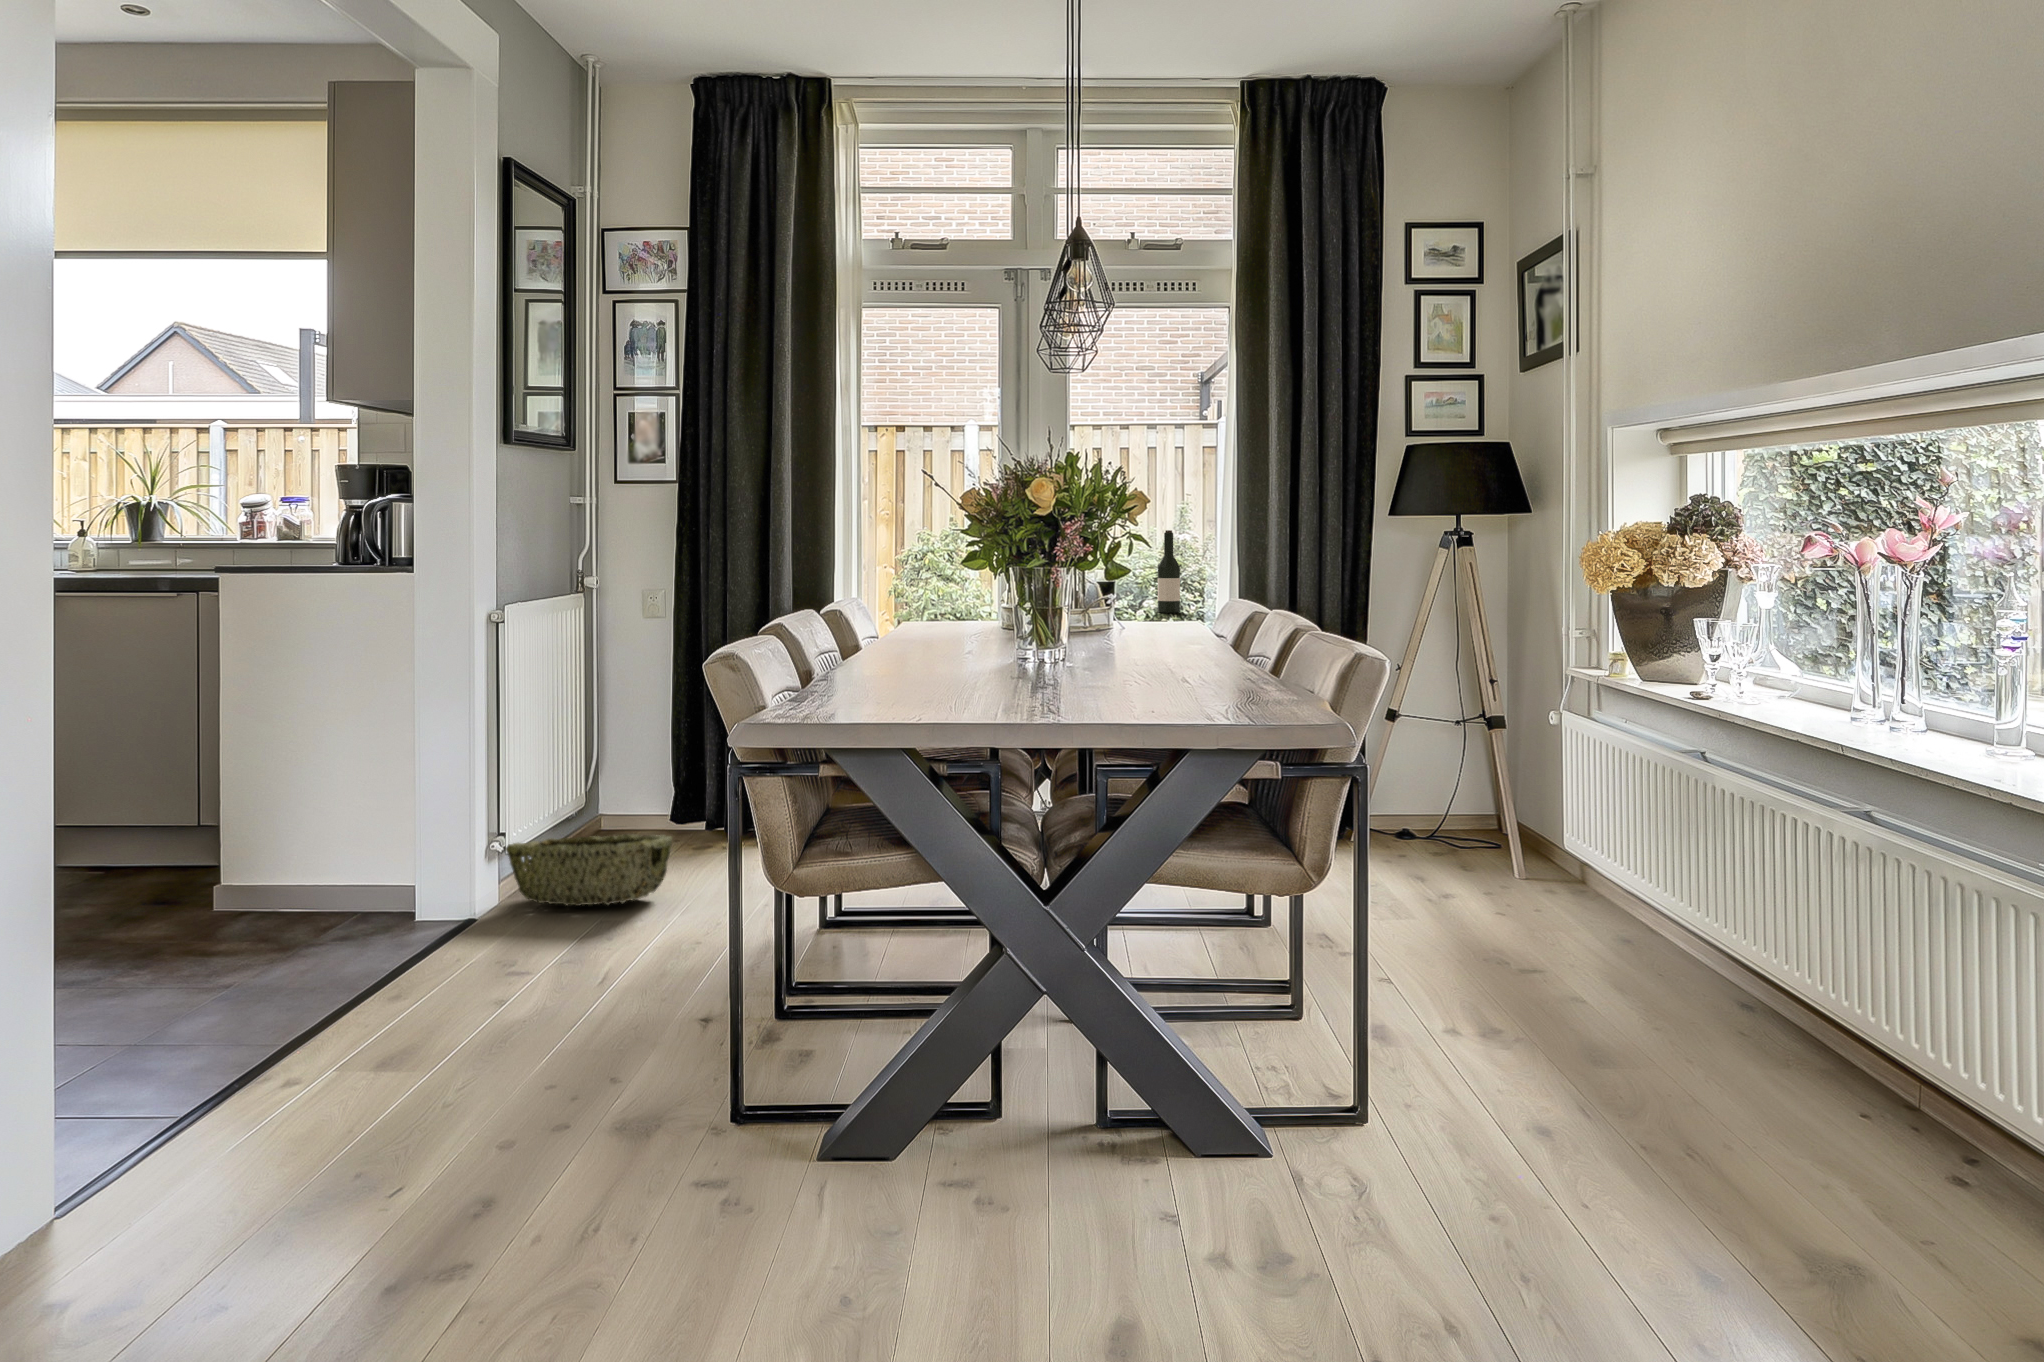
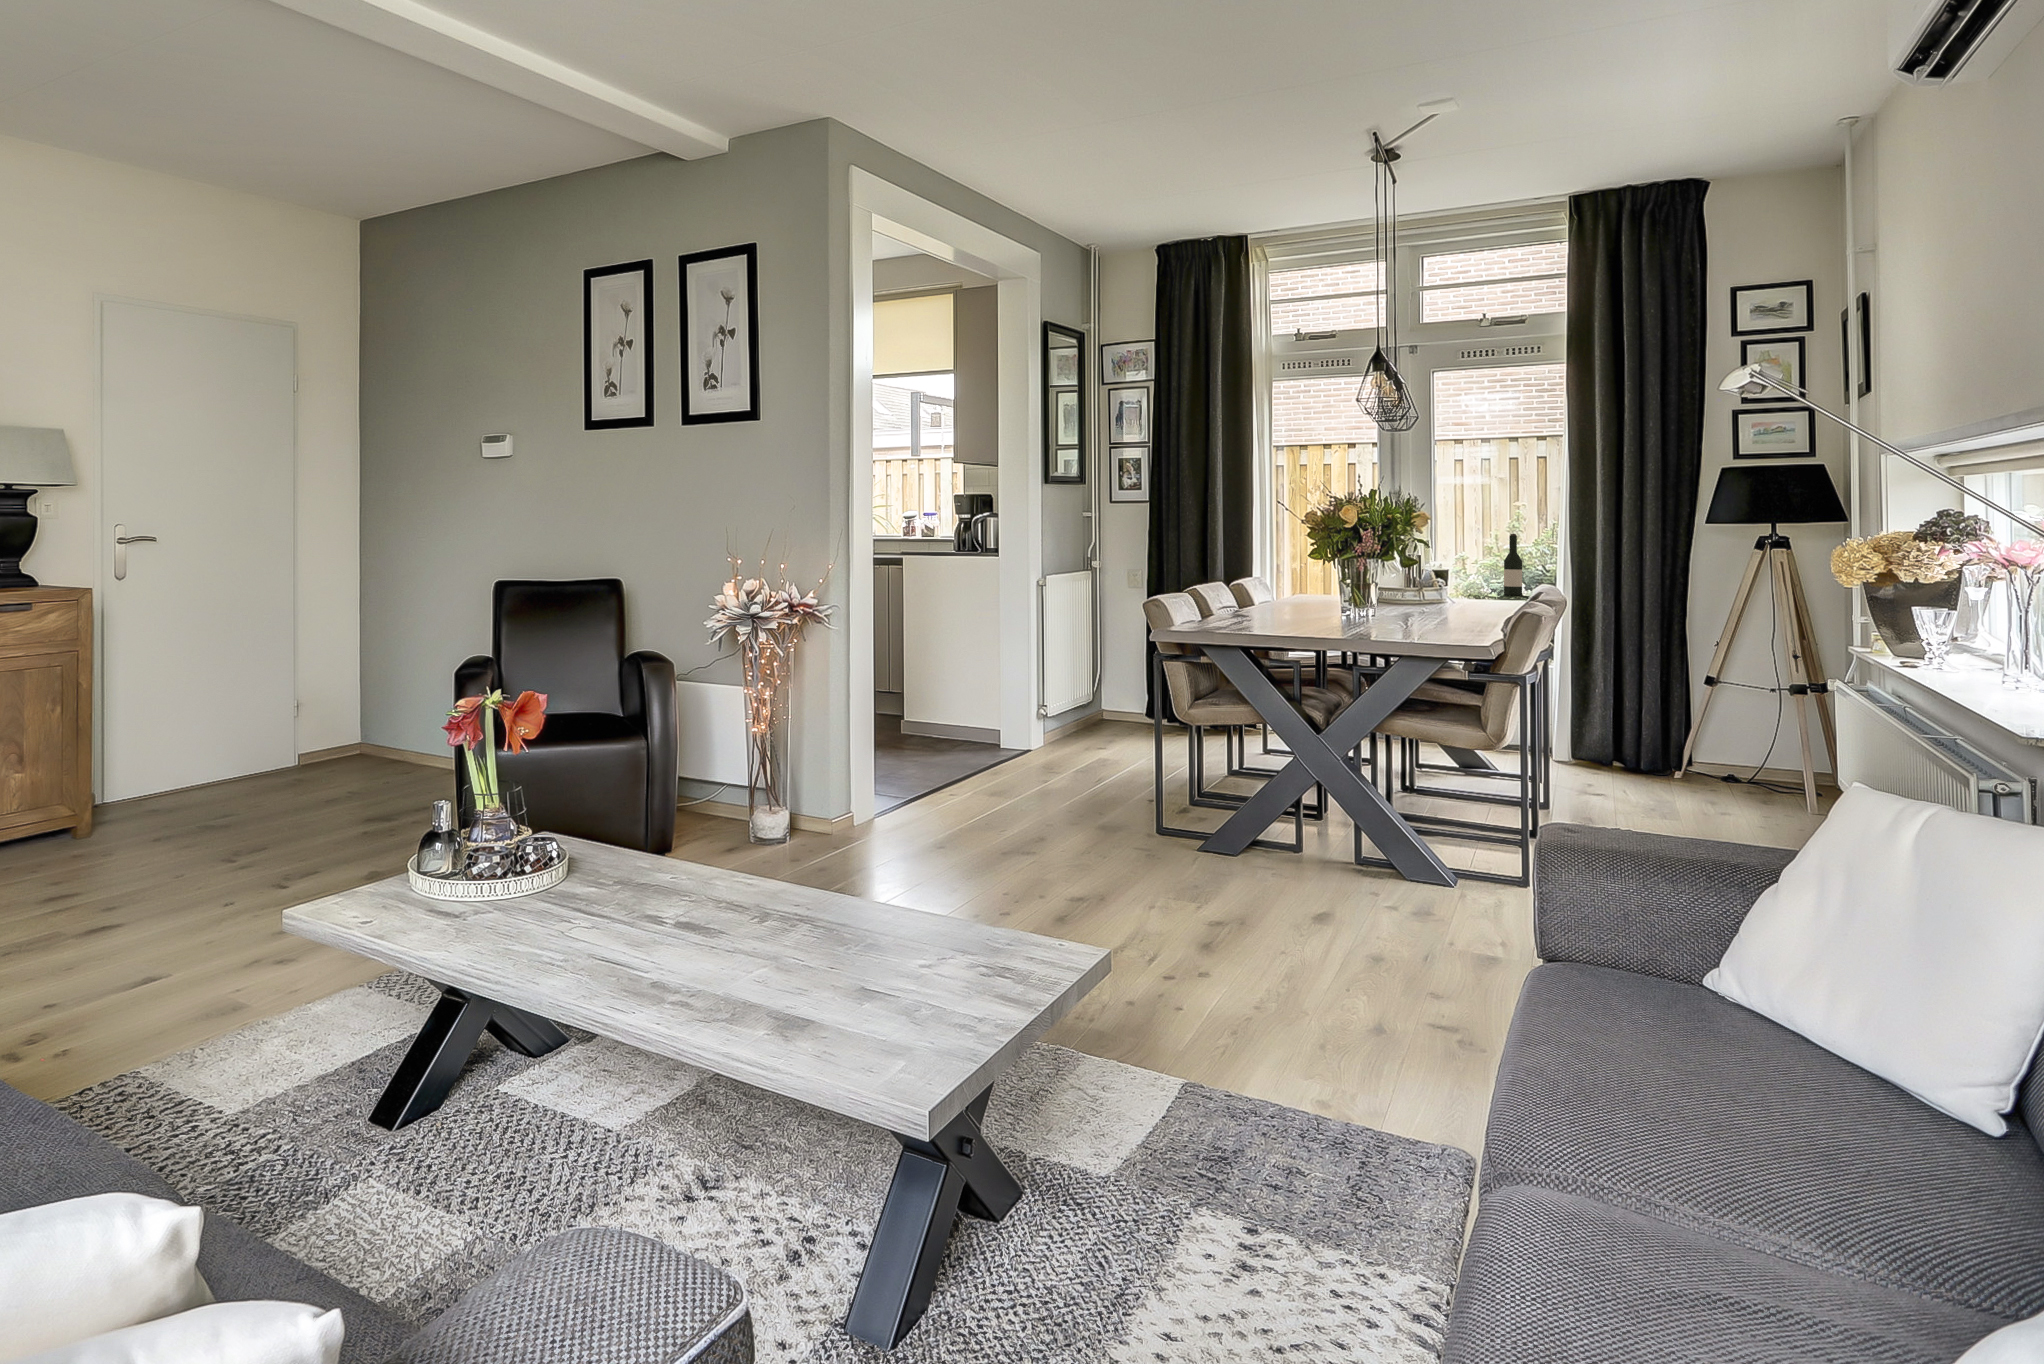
woven basket: present [506,834,672,906] -> none [1047,710,1141,752]

